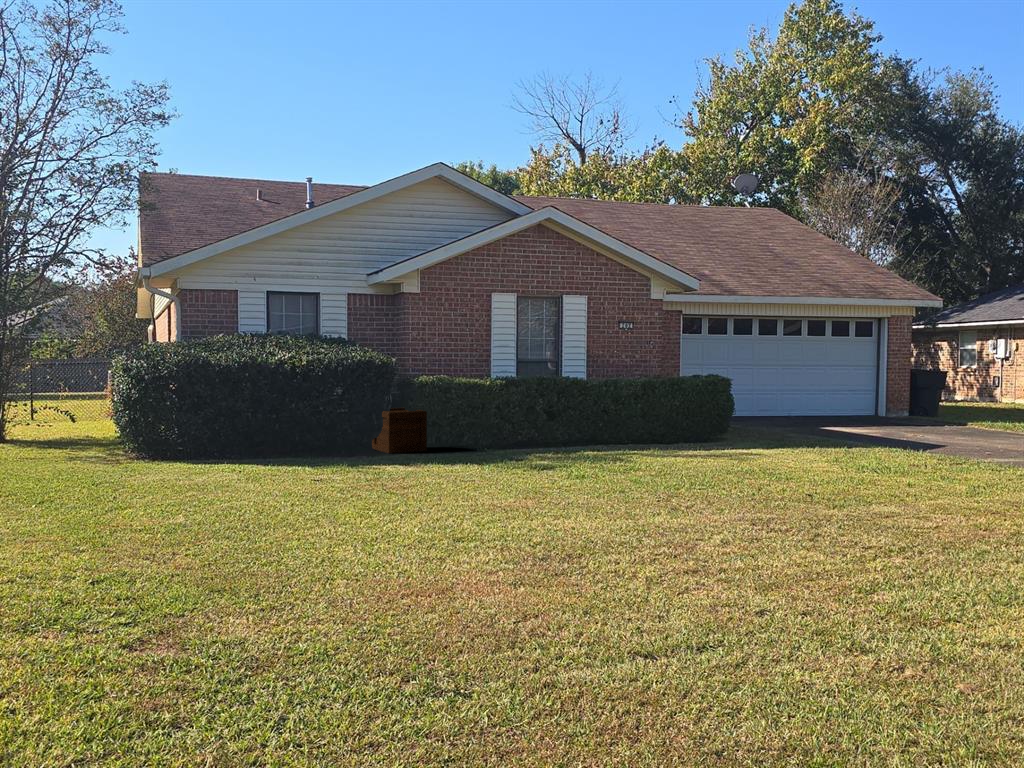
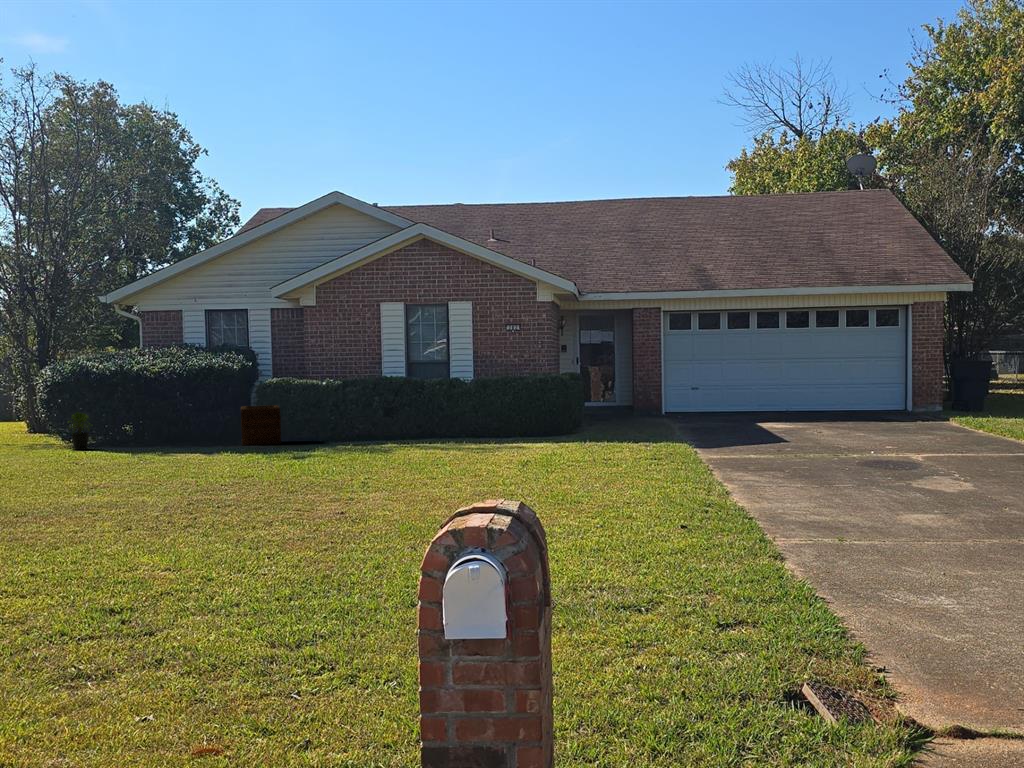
potted plant: none [193,415,220,461] -> present [68,412,89,450]

